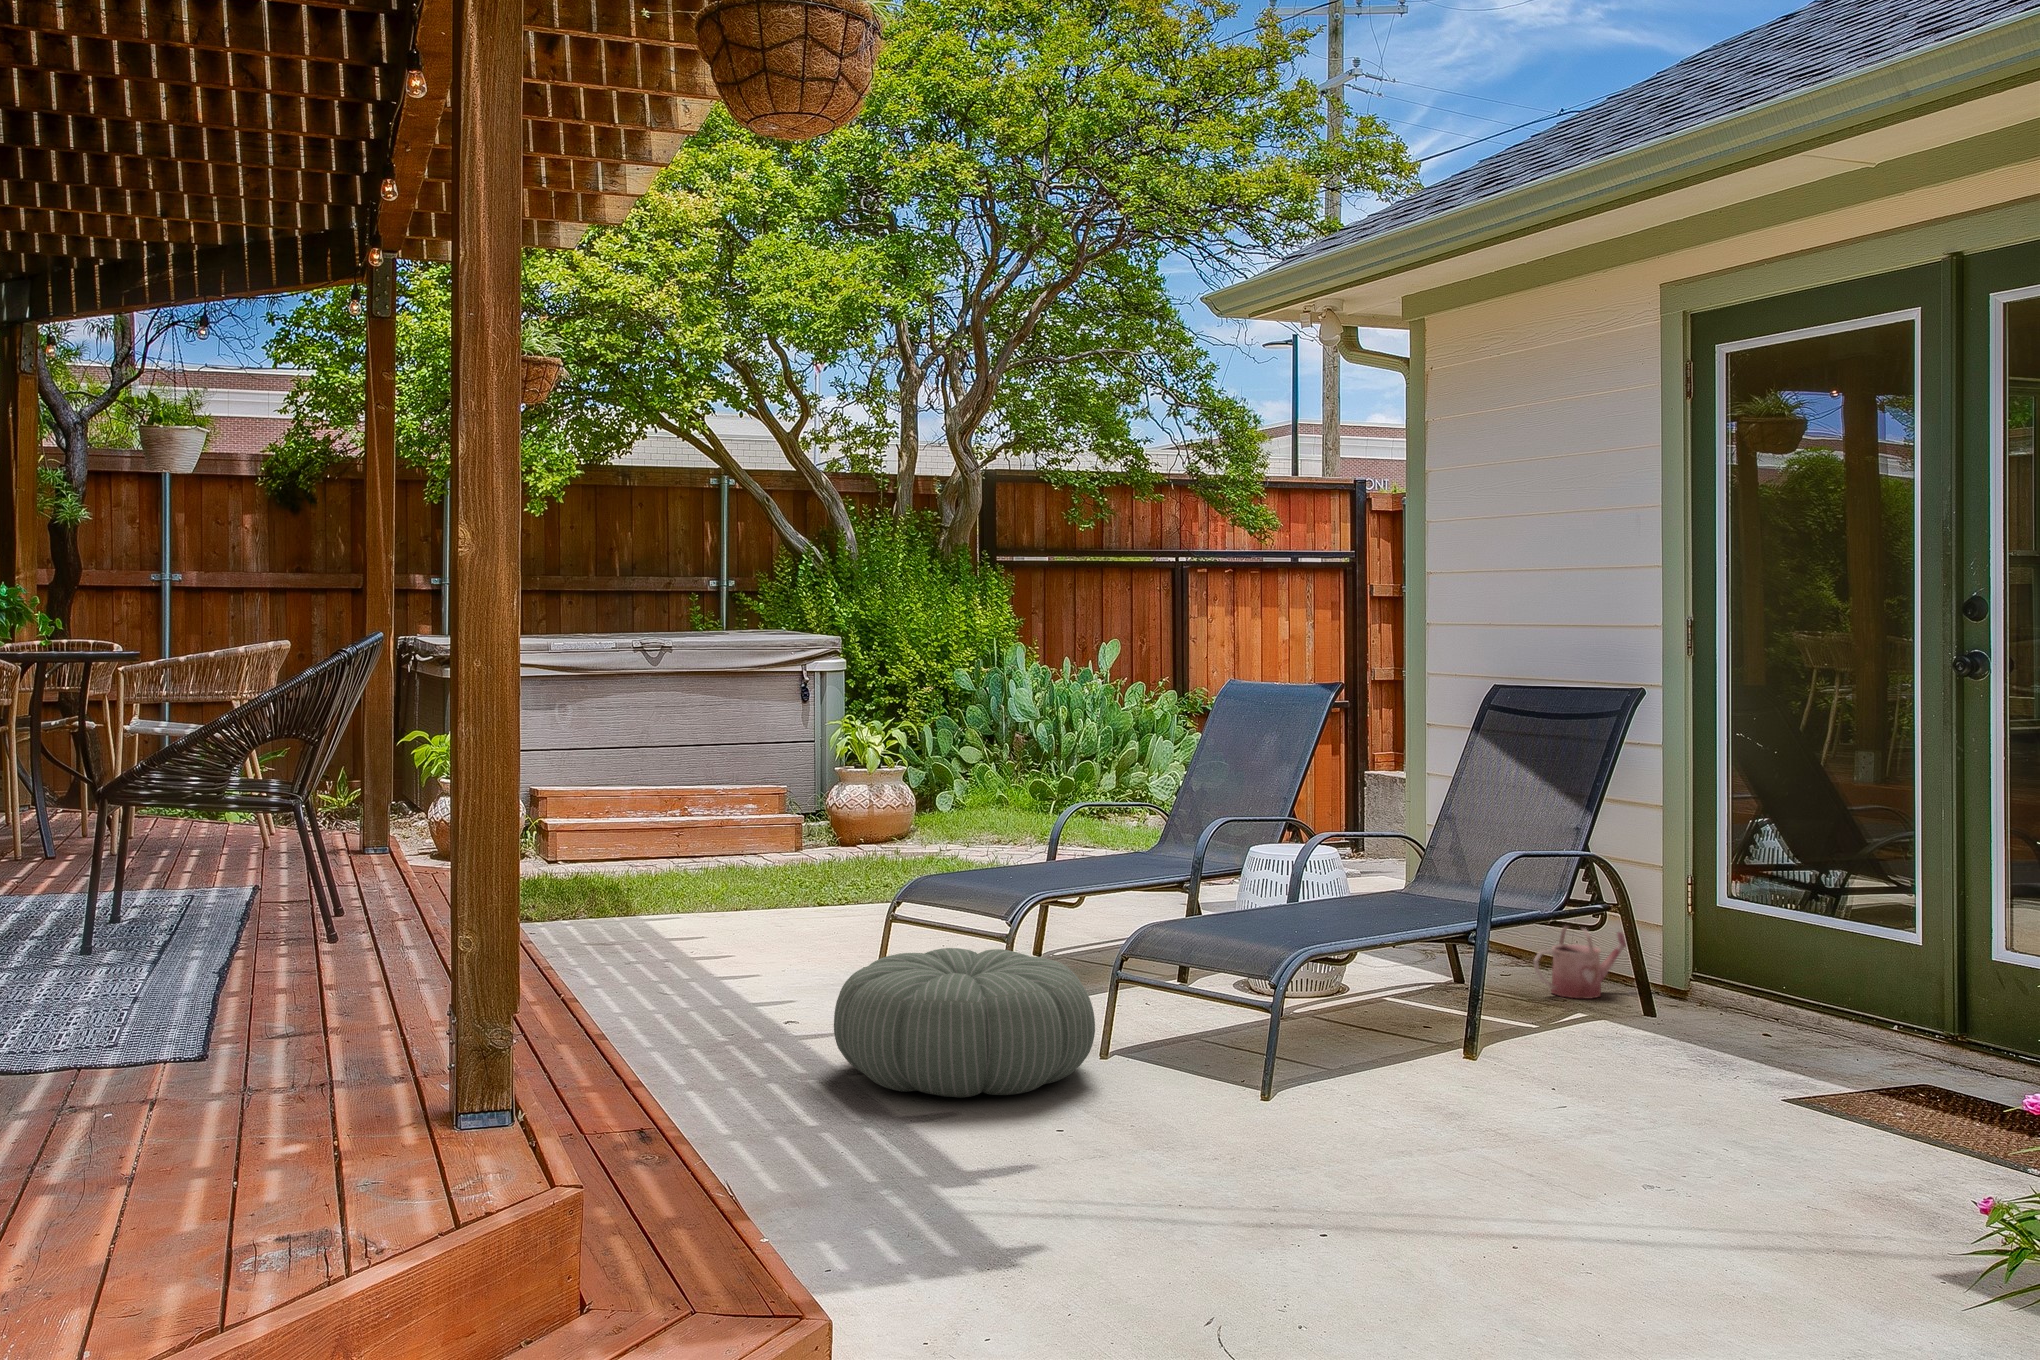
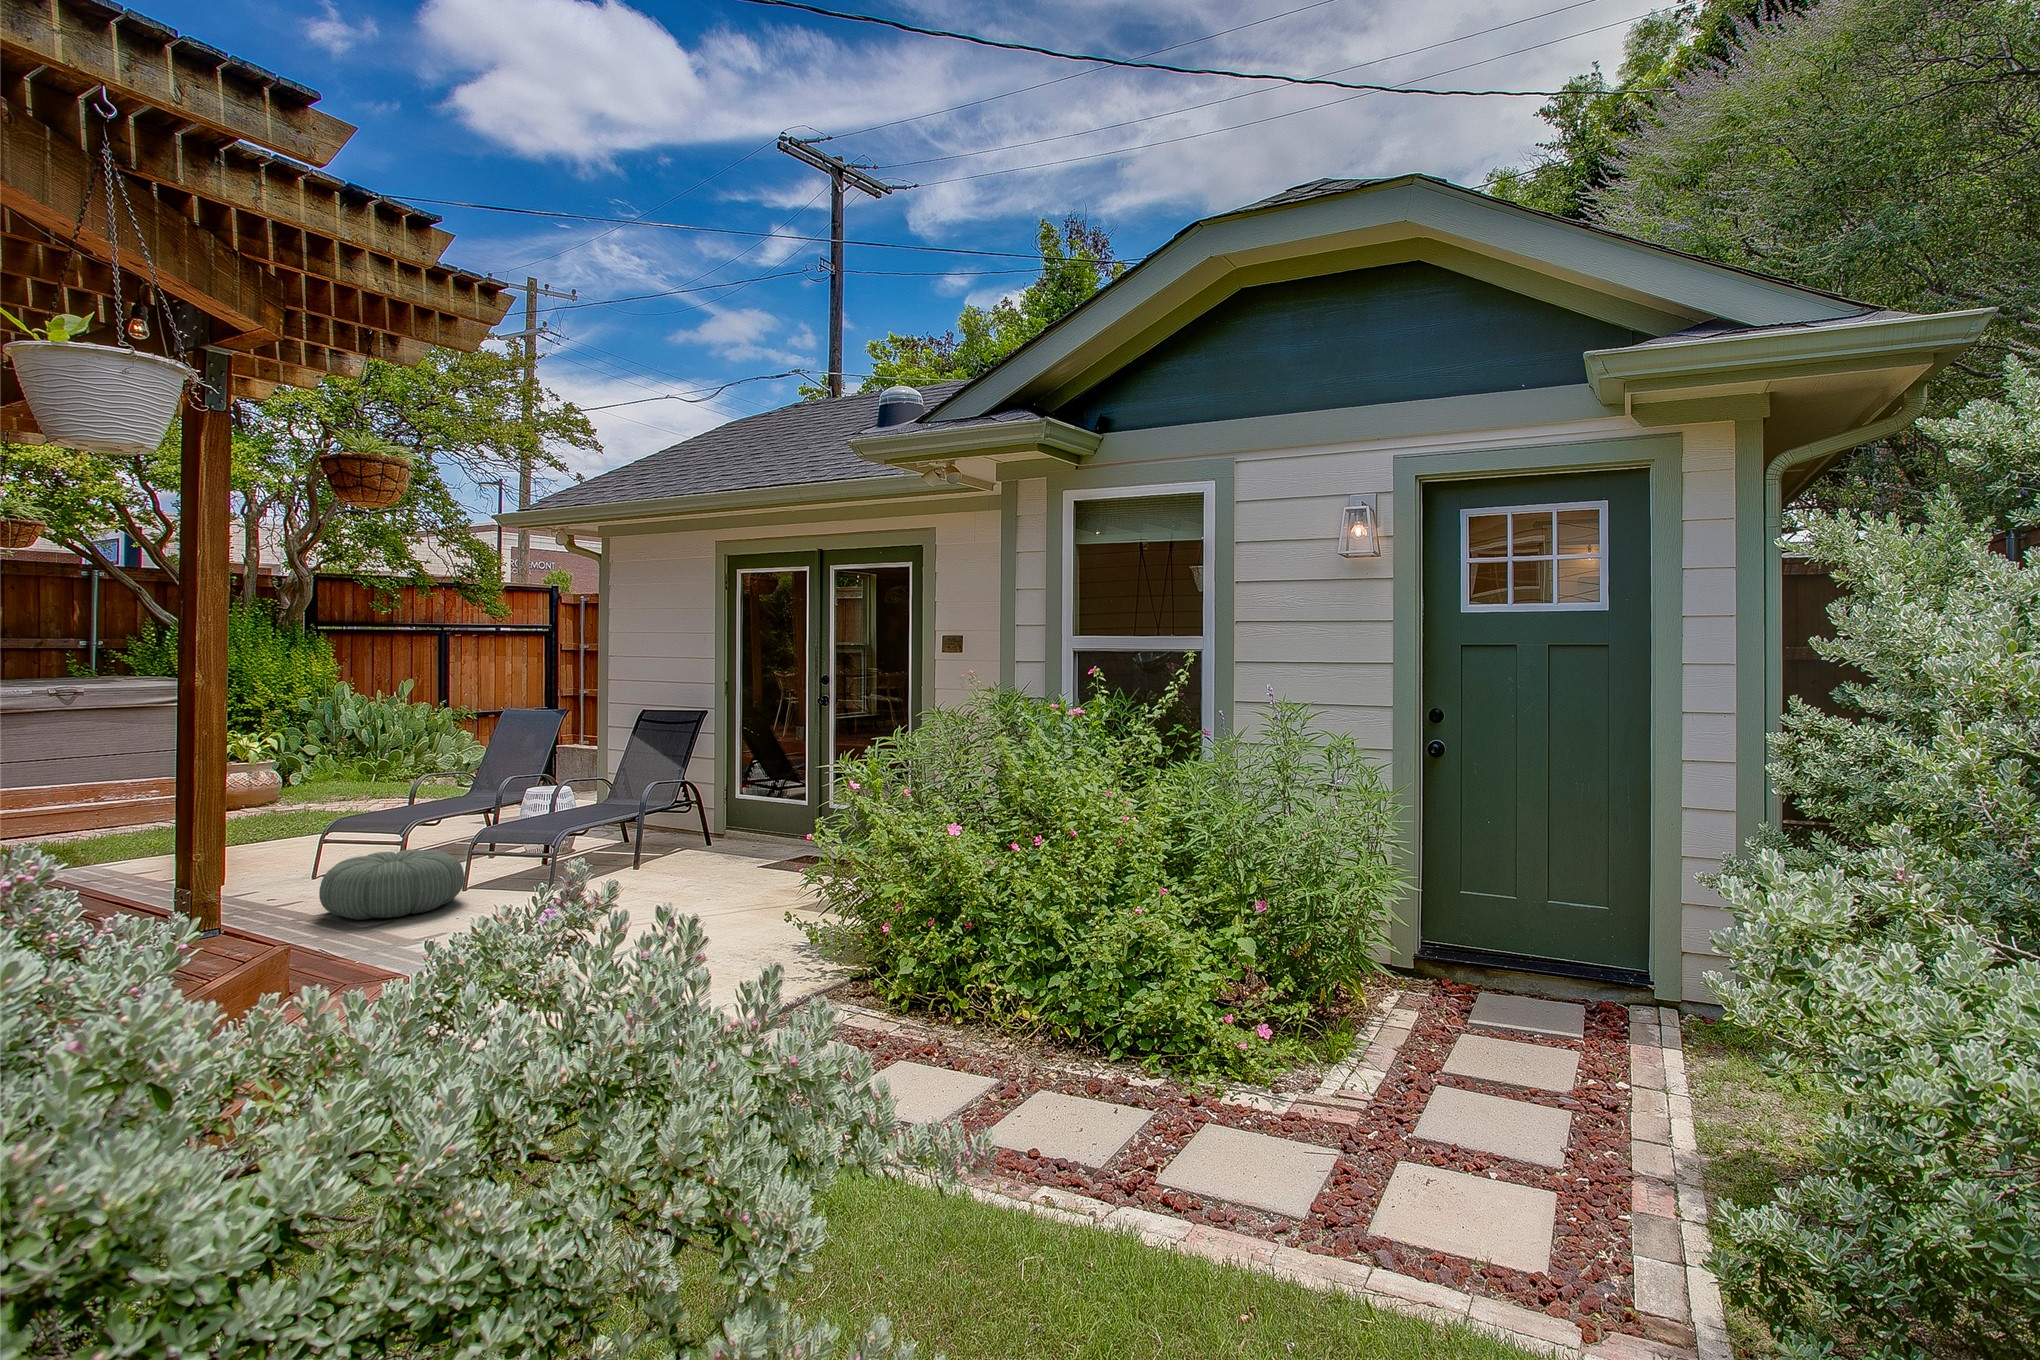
watering can: present [1533,926,1626,998] -> none [662,809,705,841]

